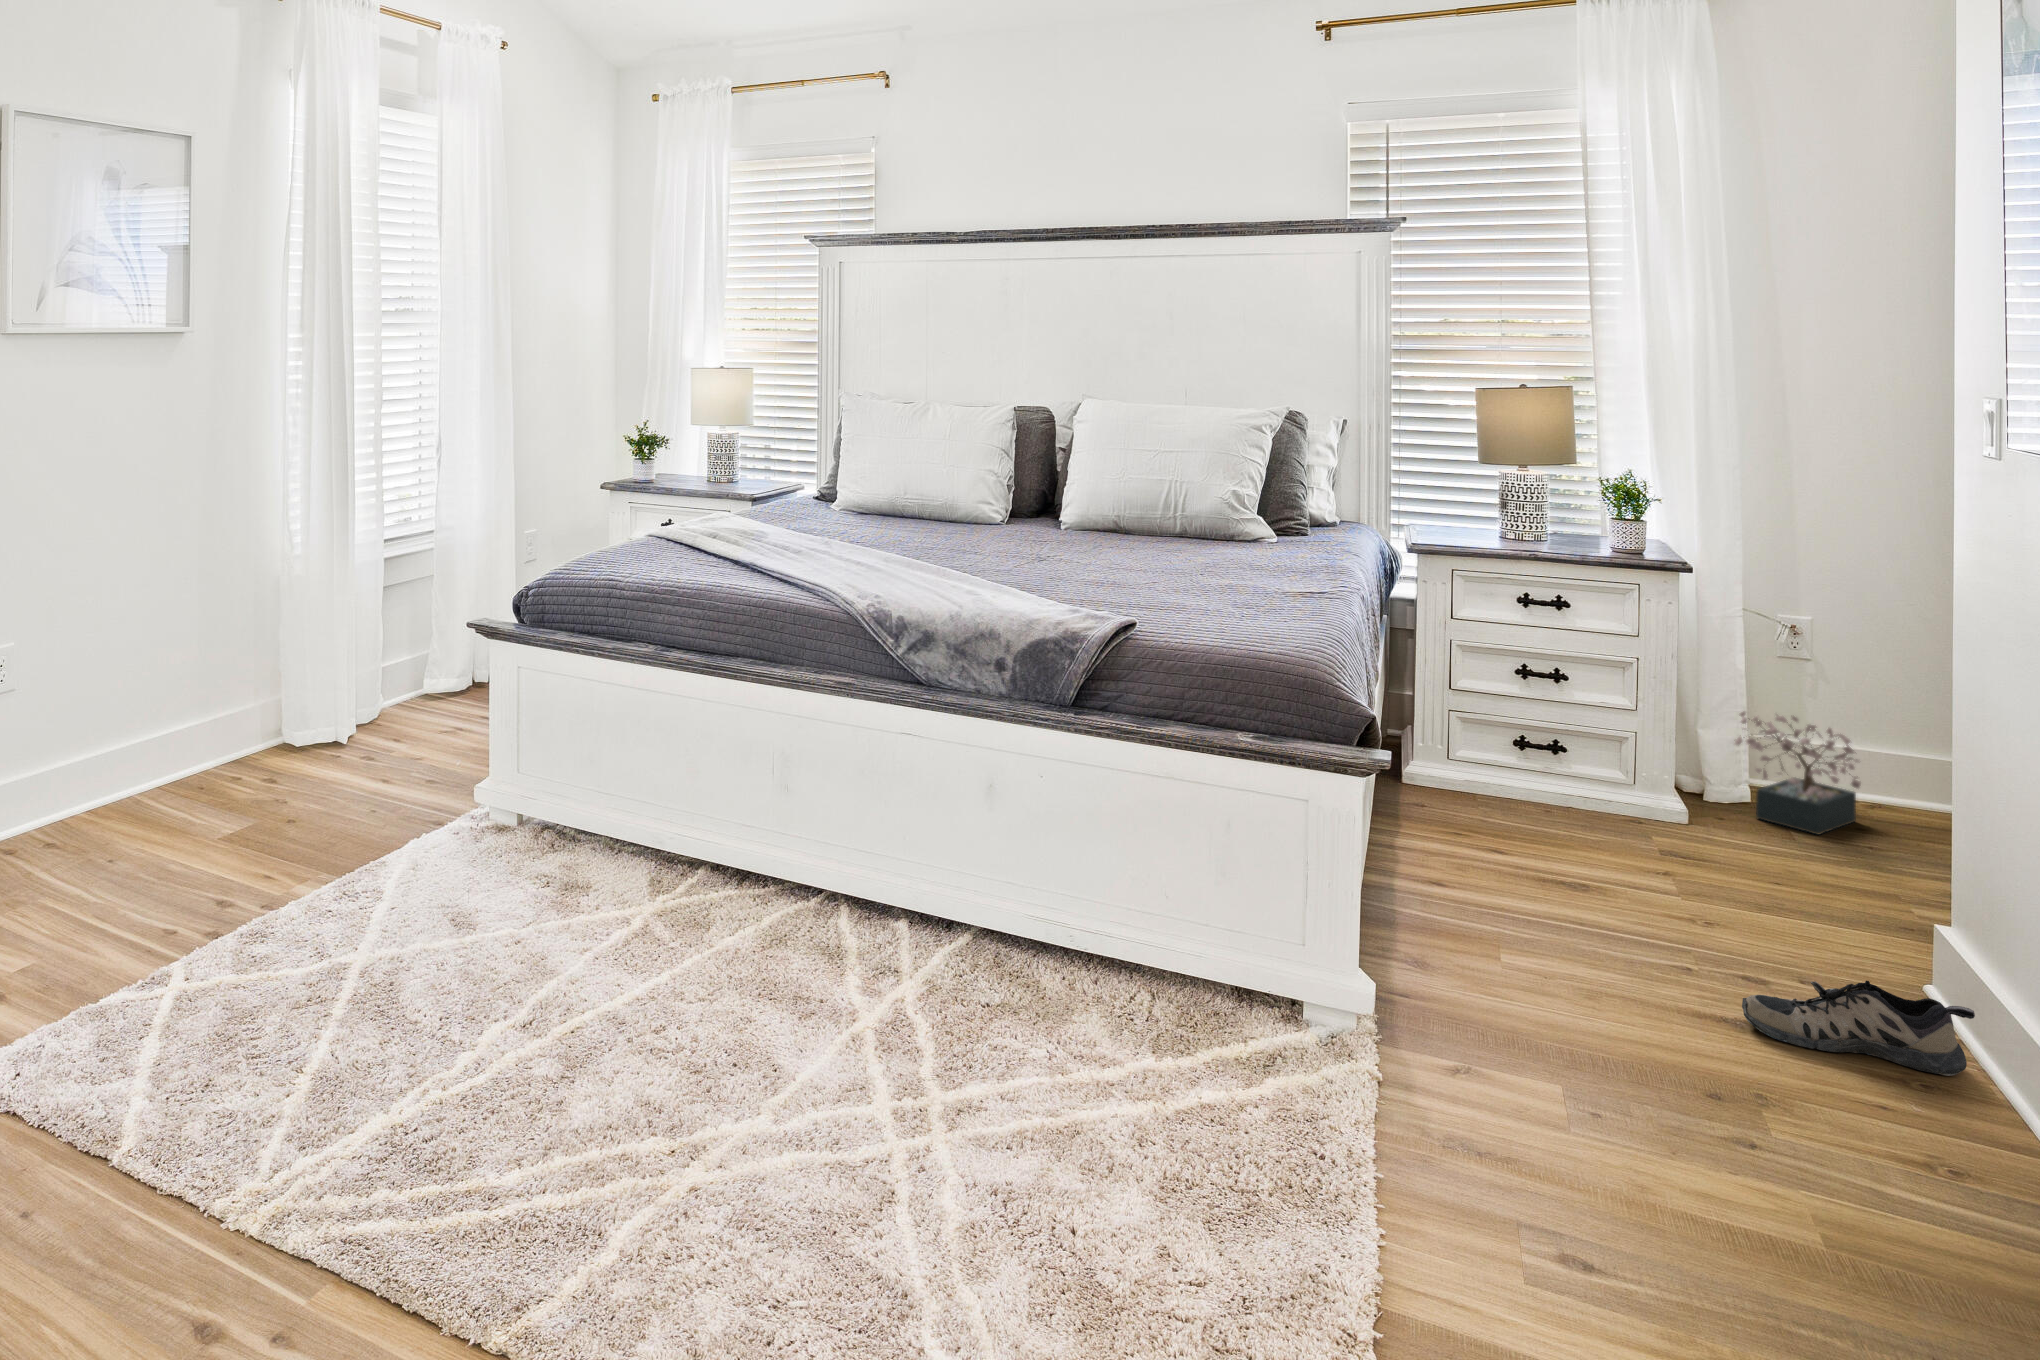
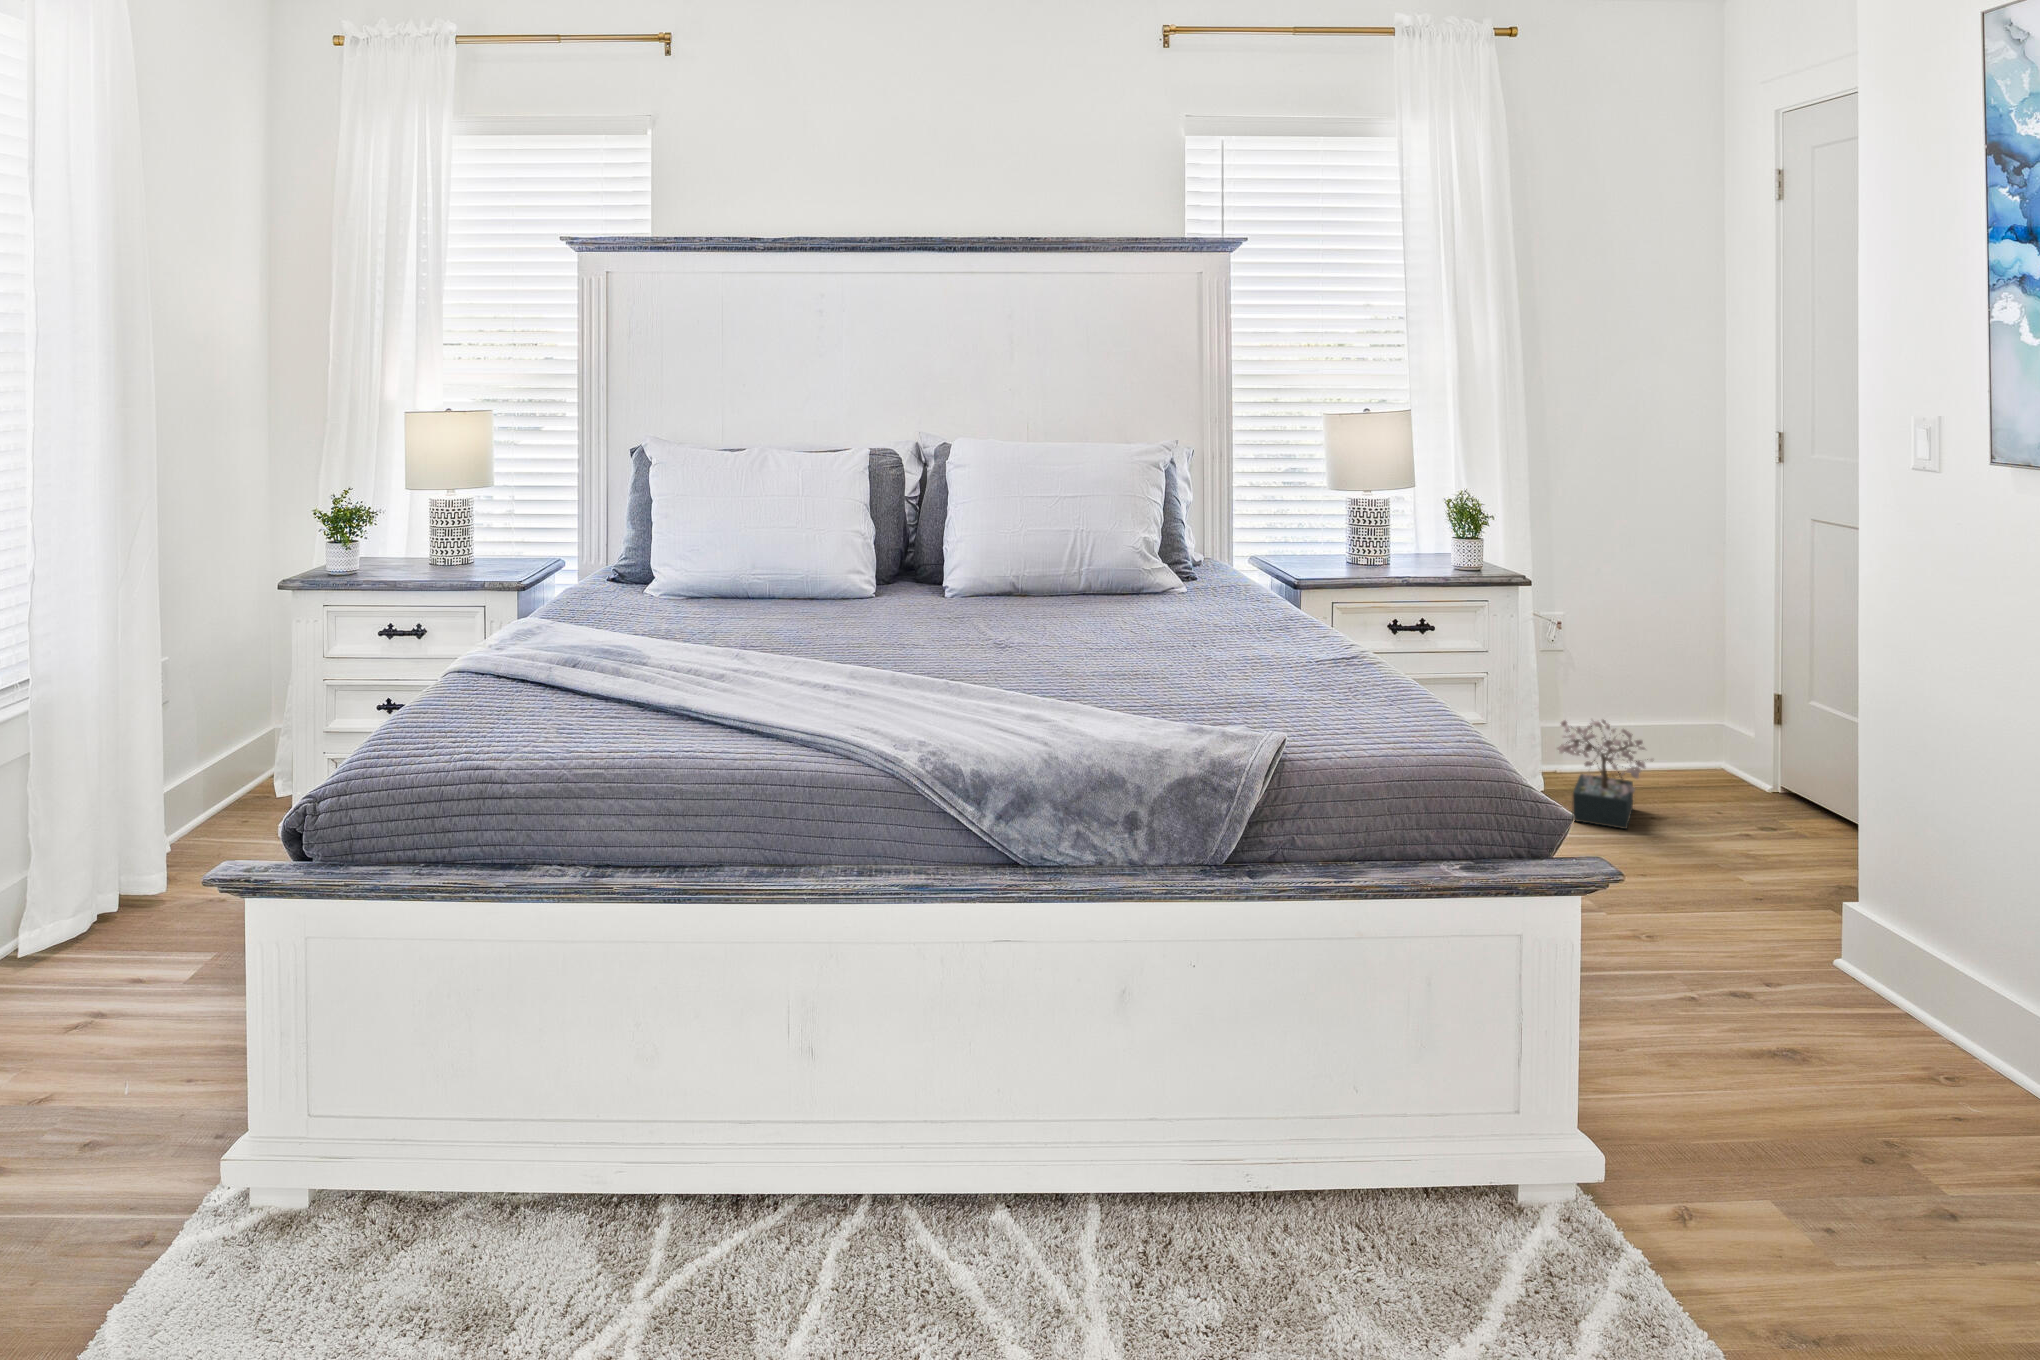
shoe: present [1742,981,1975,1076] -> none [1799,1006,1985,1090]

